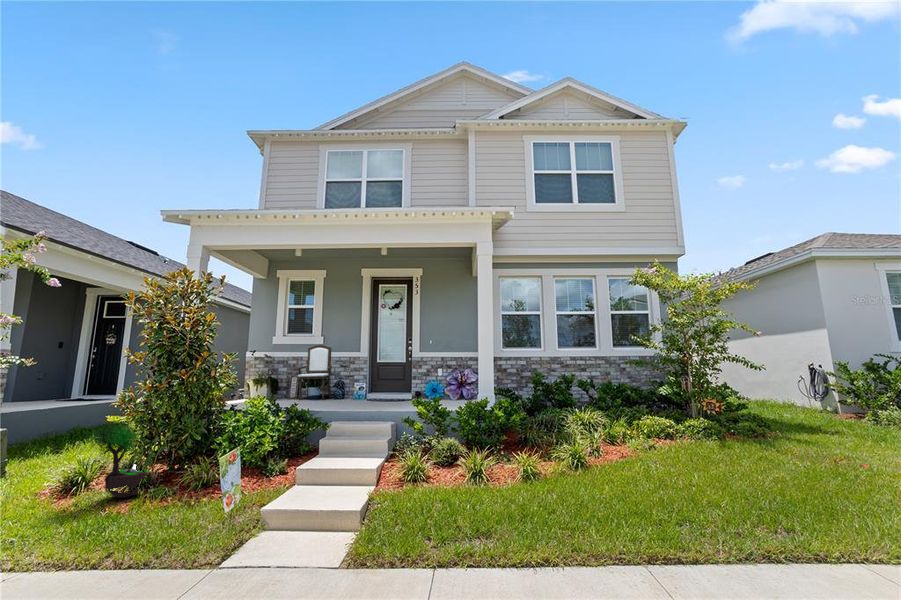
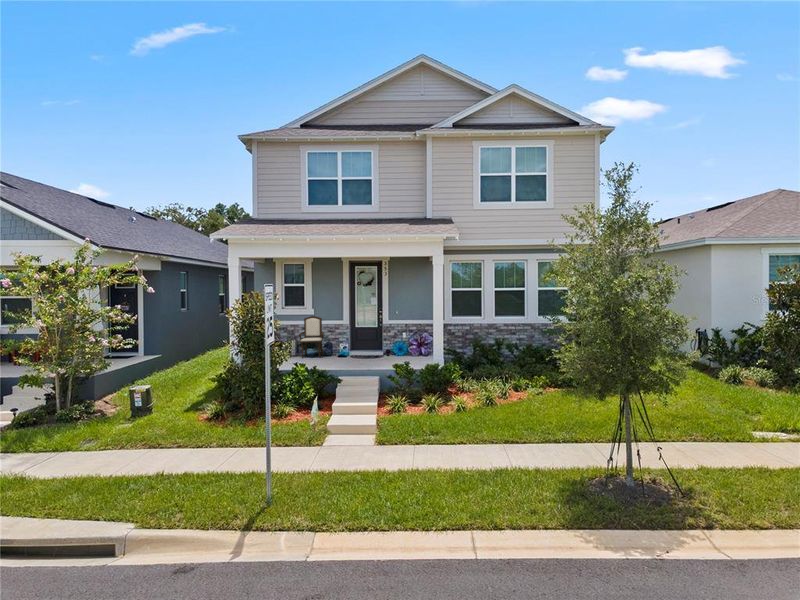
potted tree: present [88,423,148,498] -> none [222,379,252,420]

